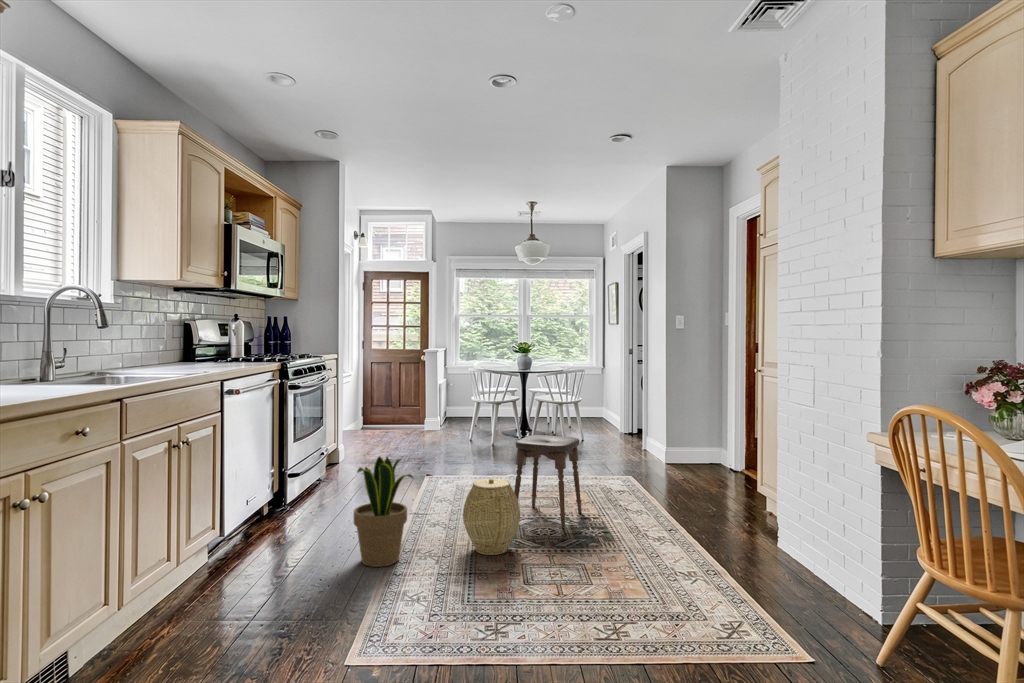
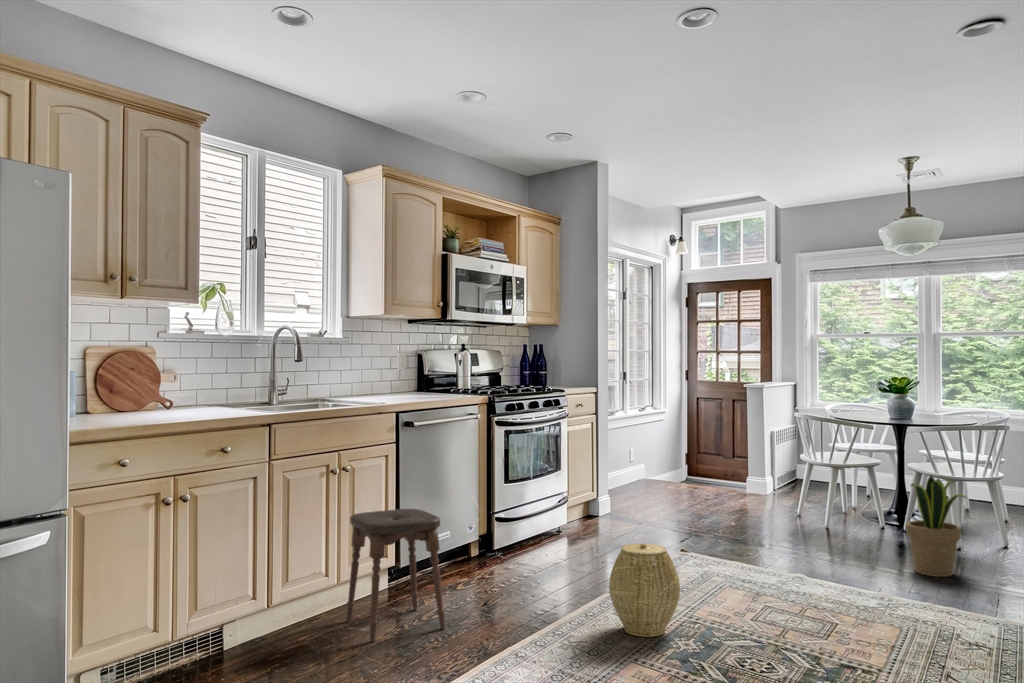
stool: present [514,435,582,528] -> present [347,509,445,641]
potted plant: present [354,456,413,567] -> present [906,476,966,577]

